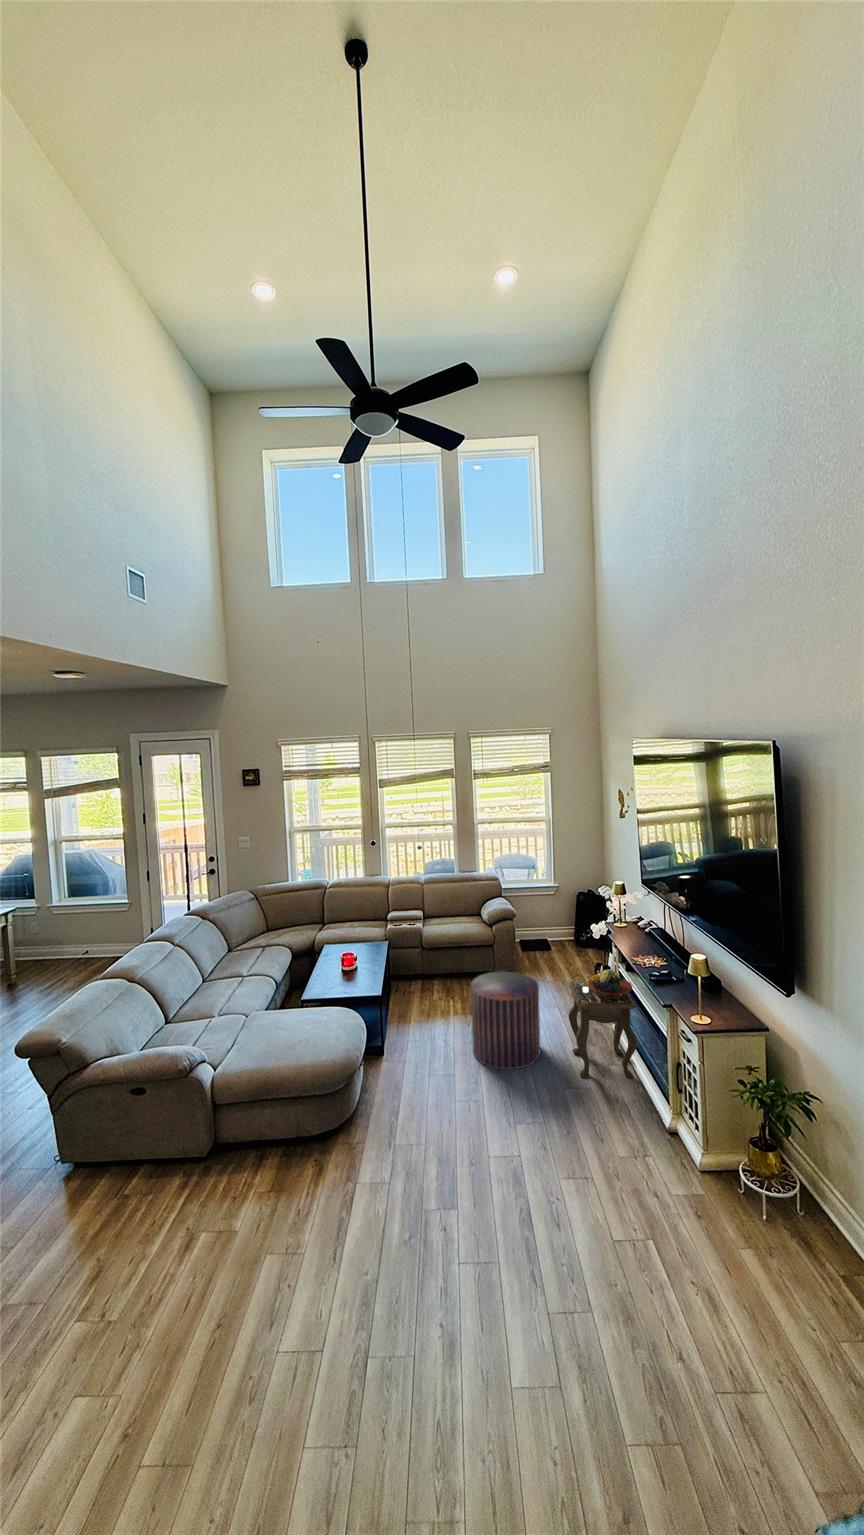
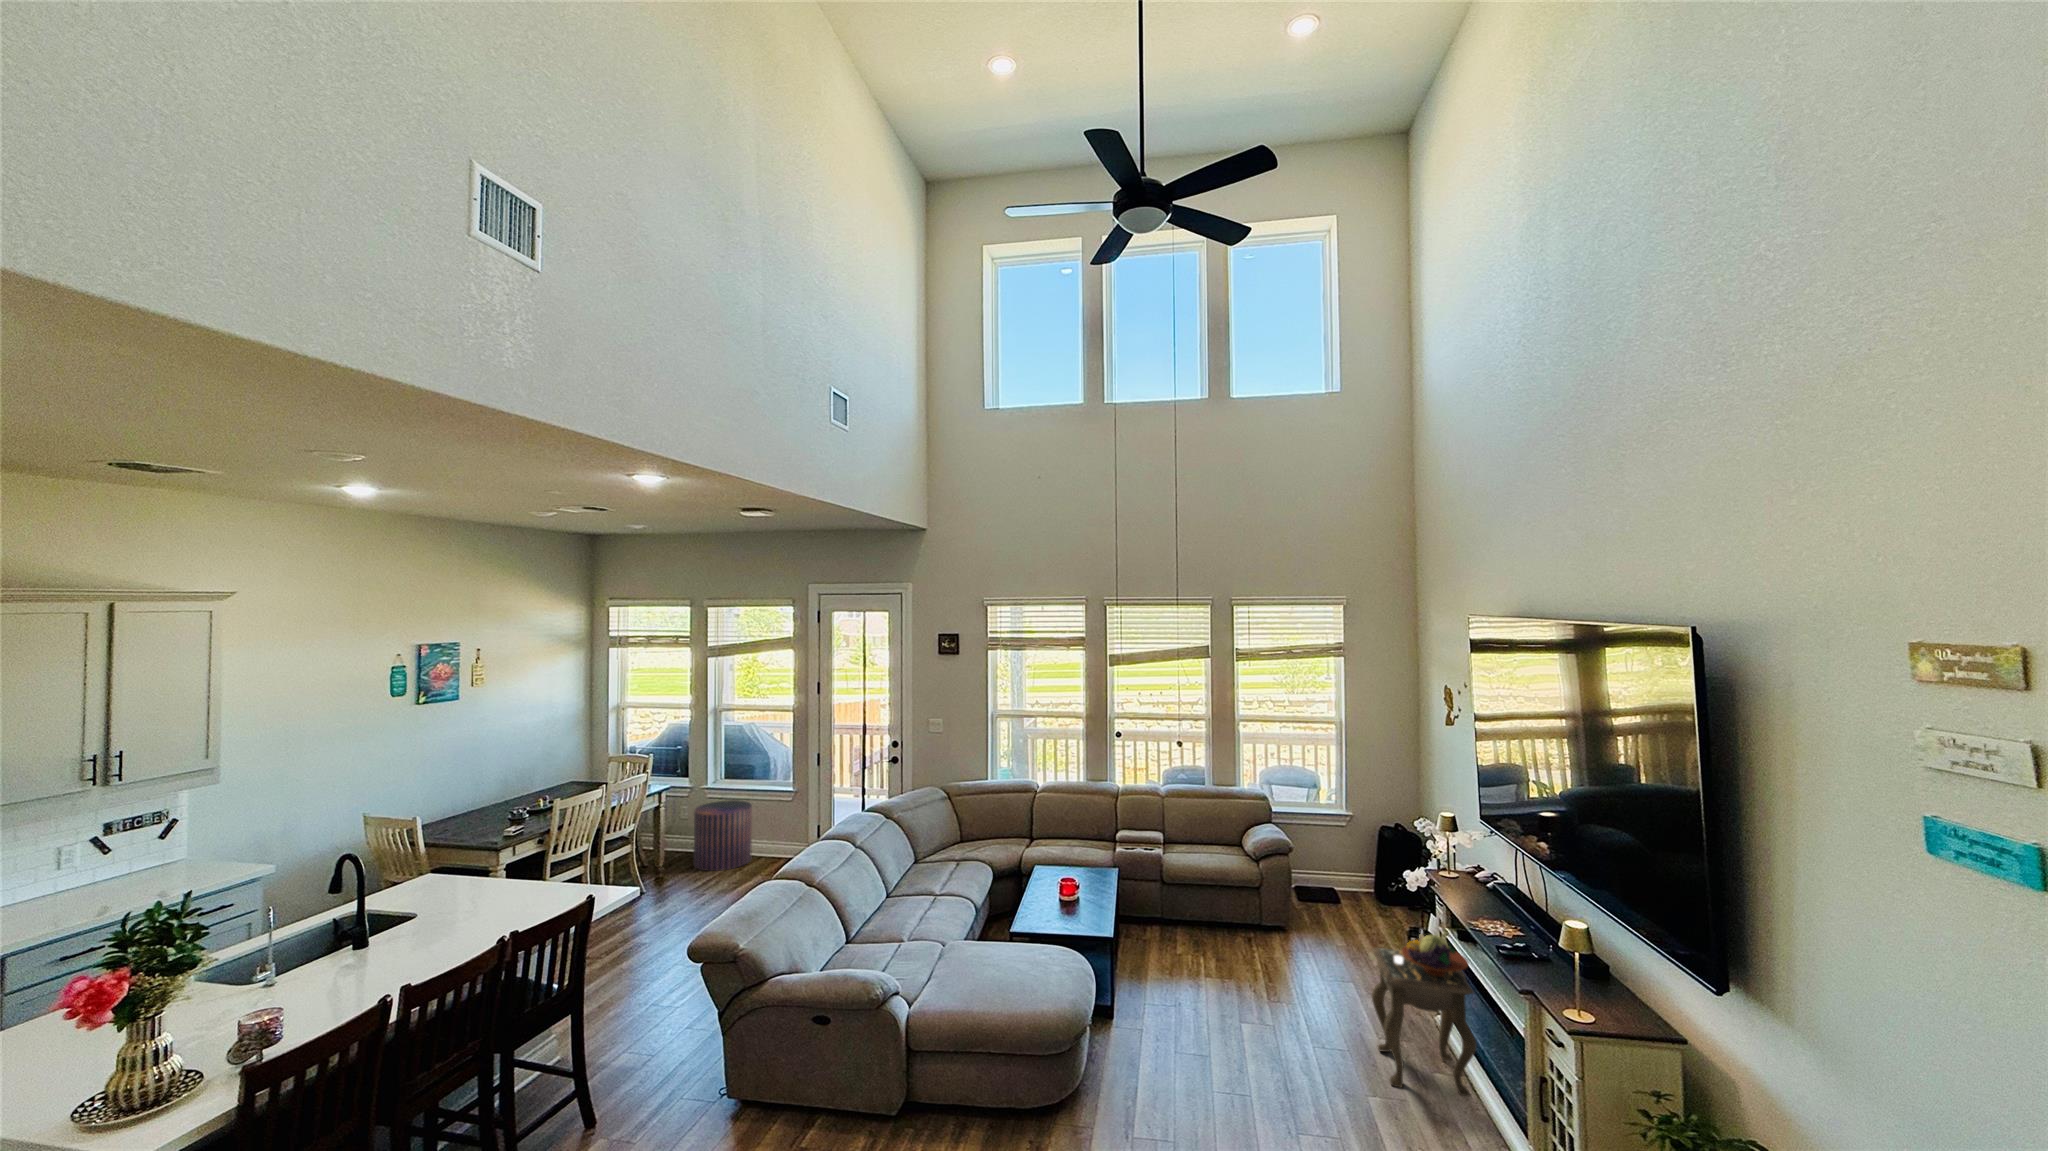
pouf: present [471,971,540,1069] -> present [694,800,752,871]

